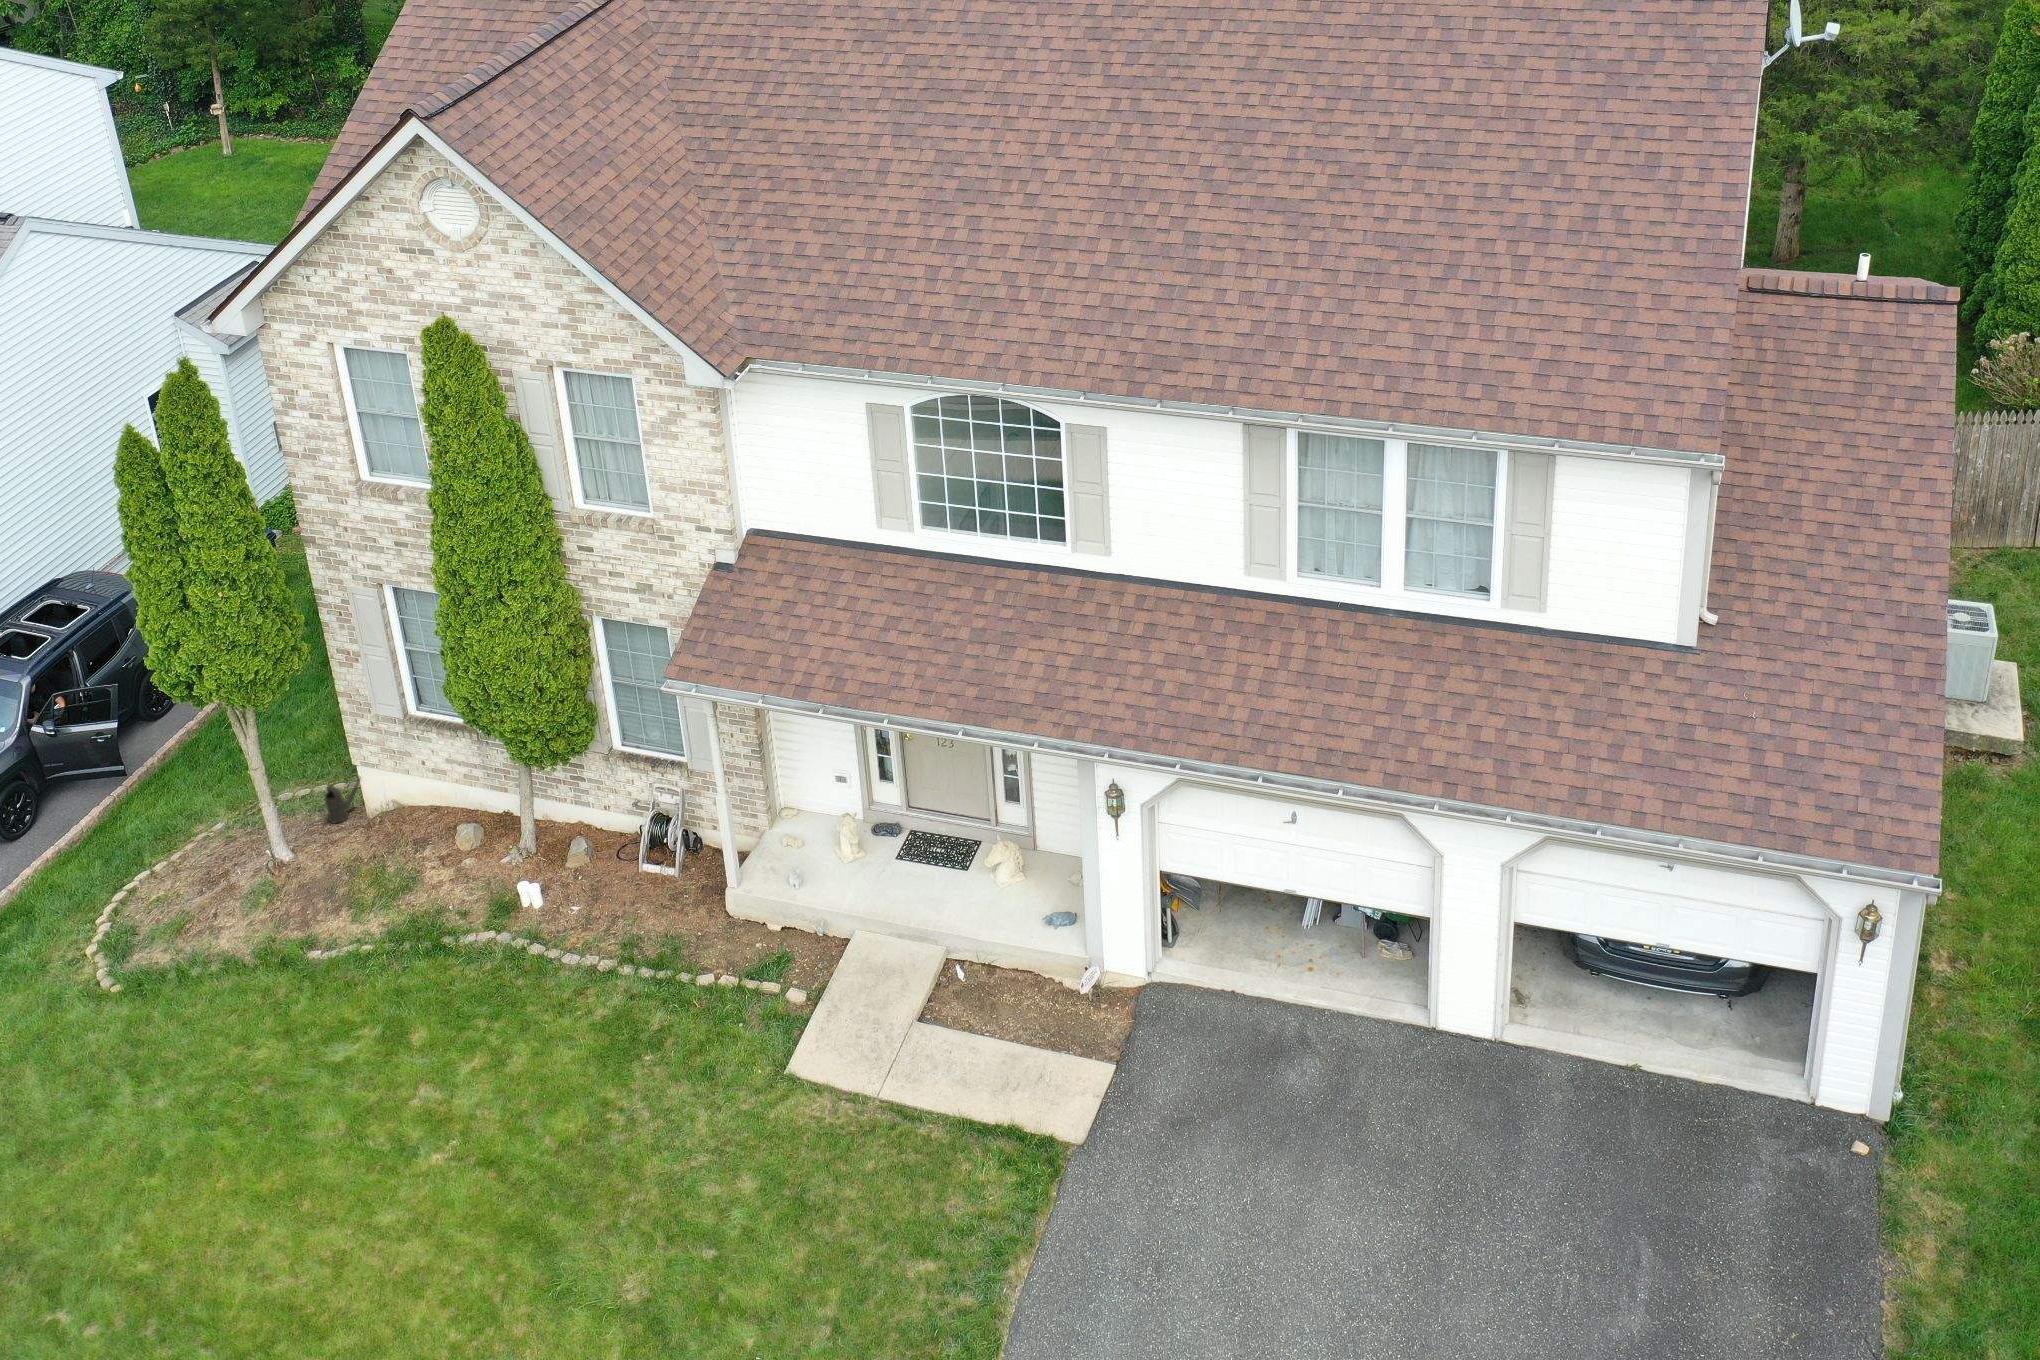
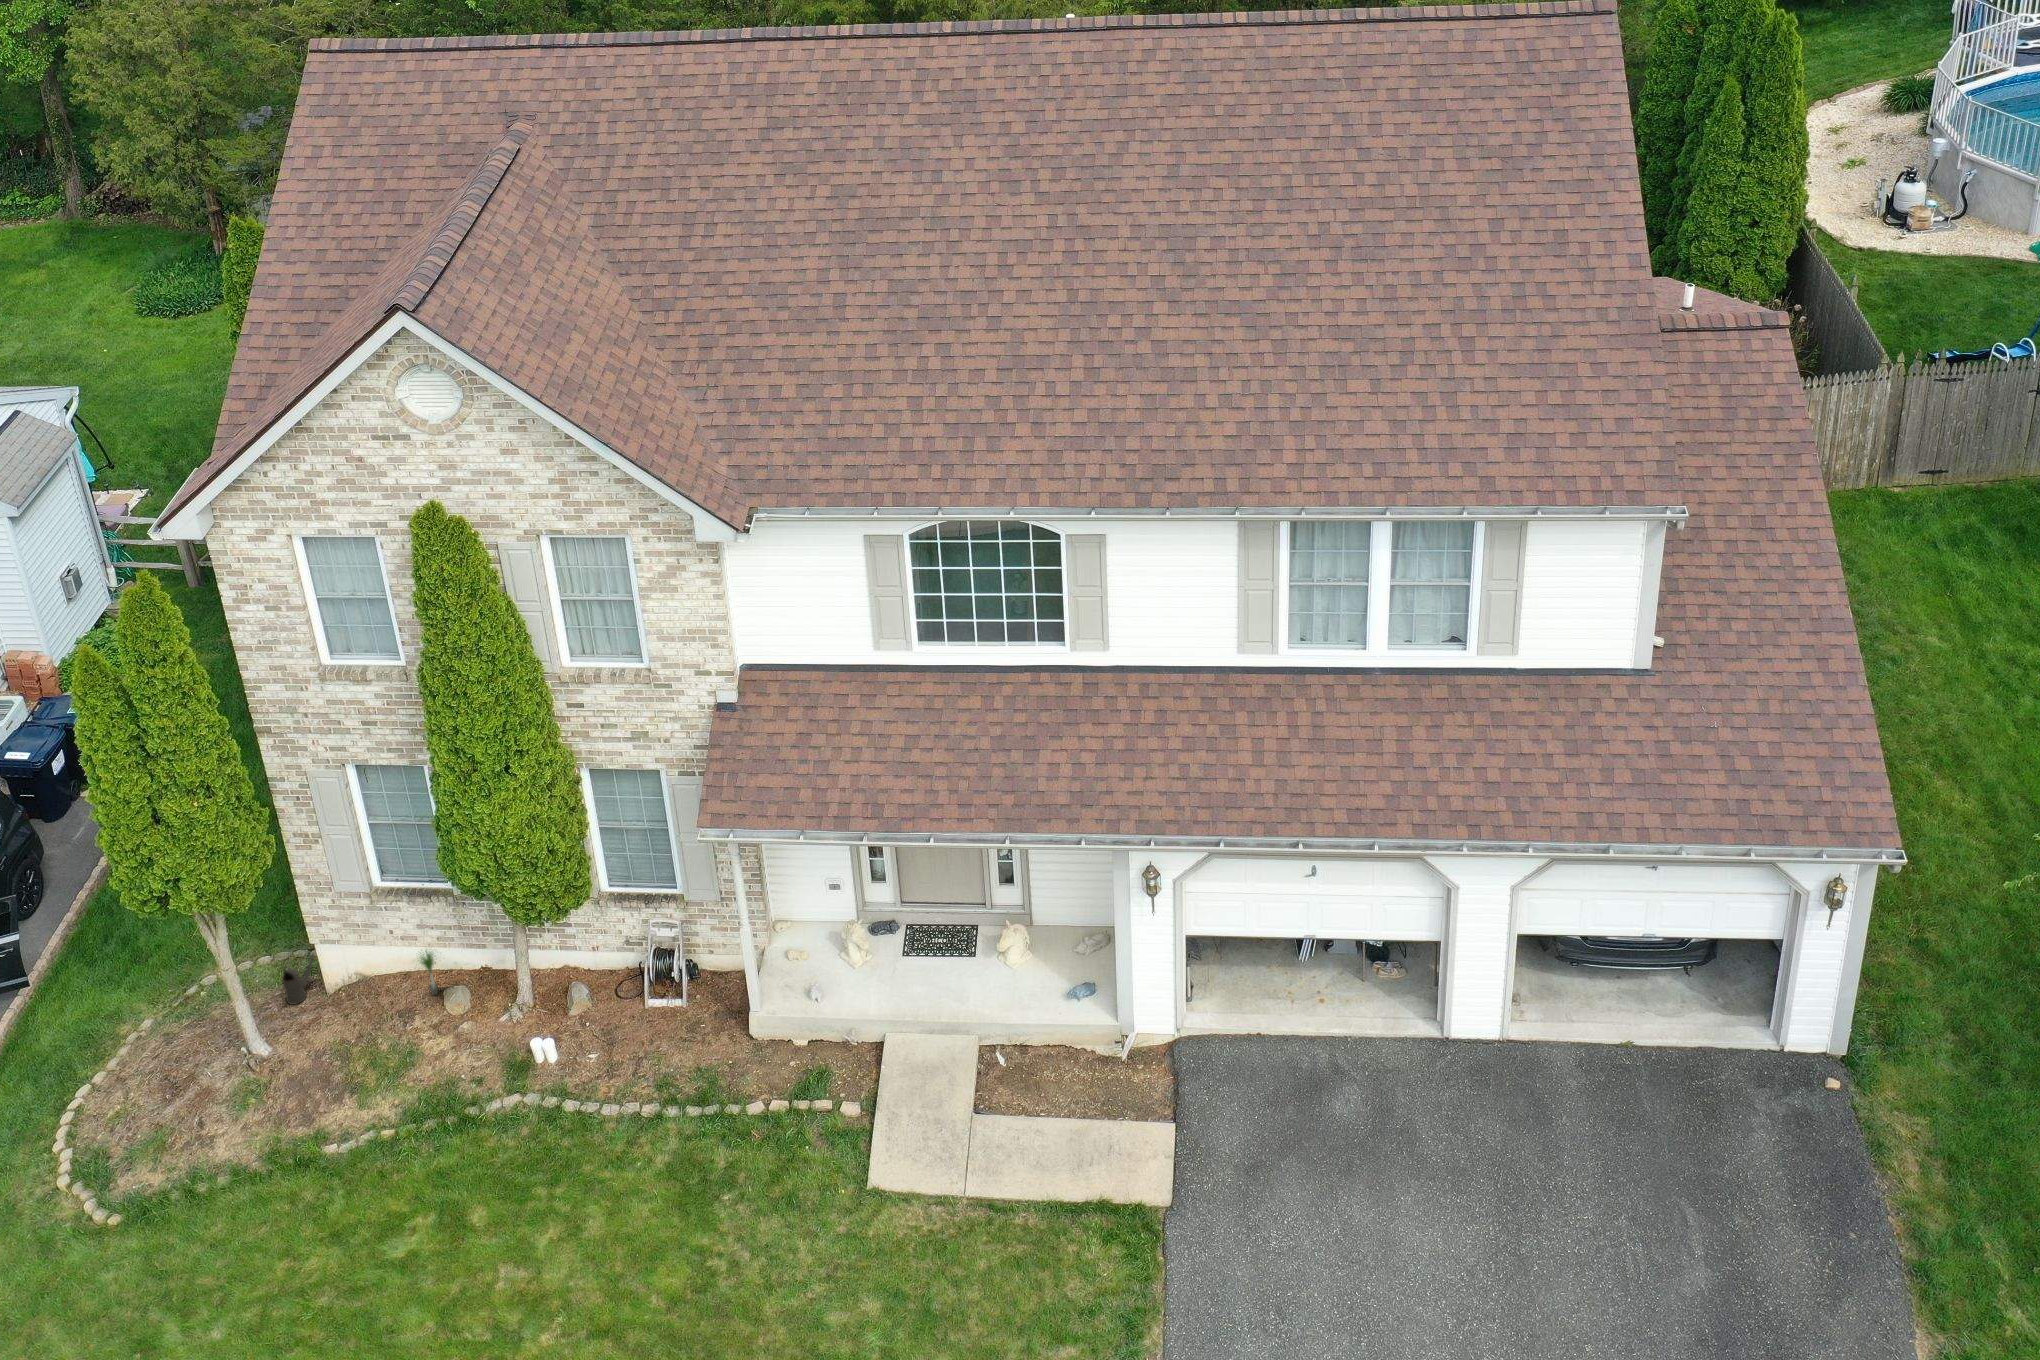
potted plant: none [436,780,473,834] -> present [418,950,438,995]

